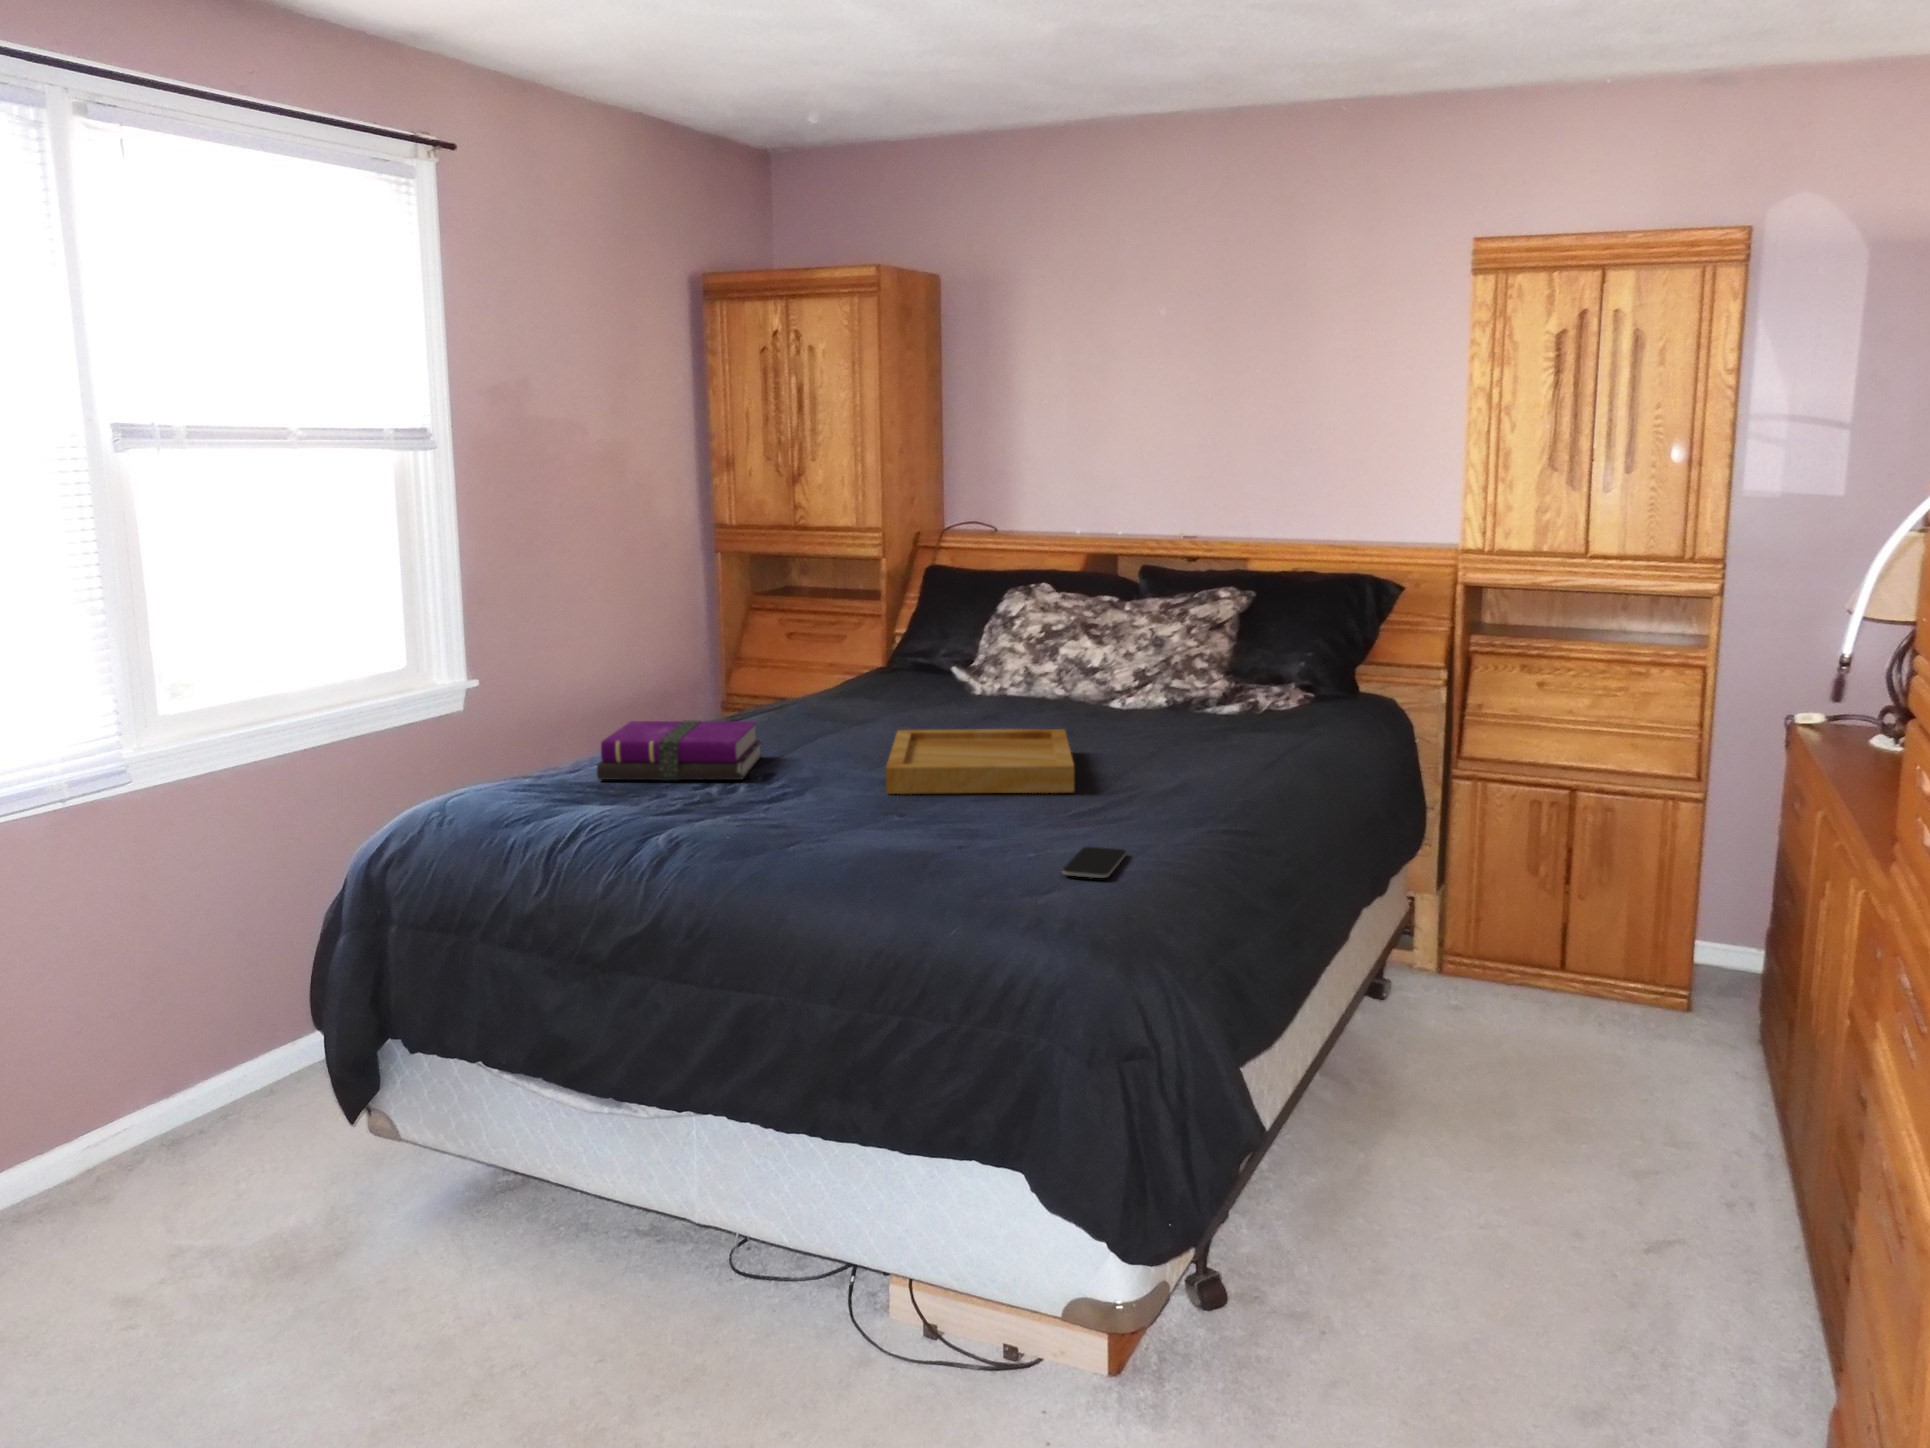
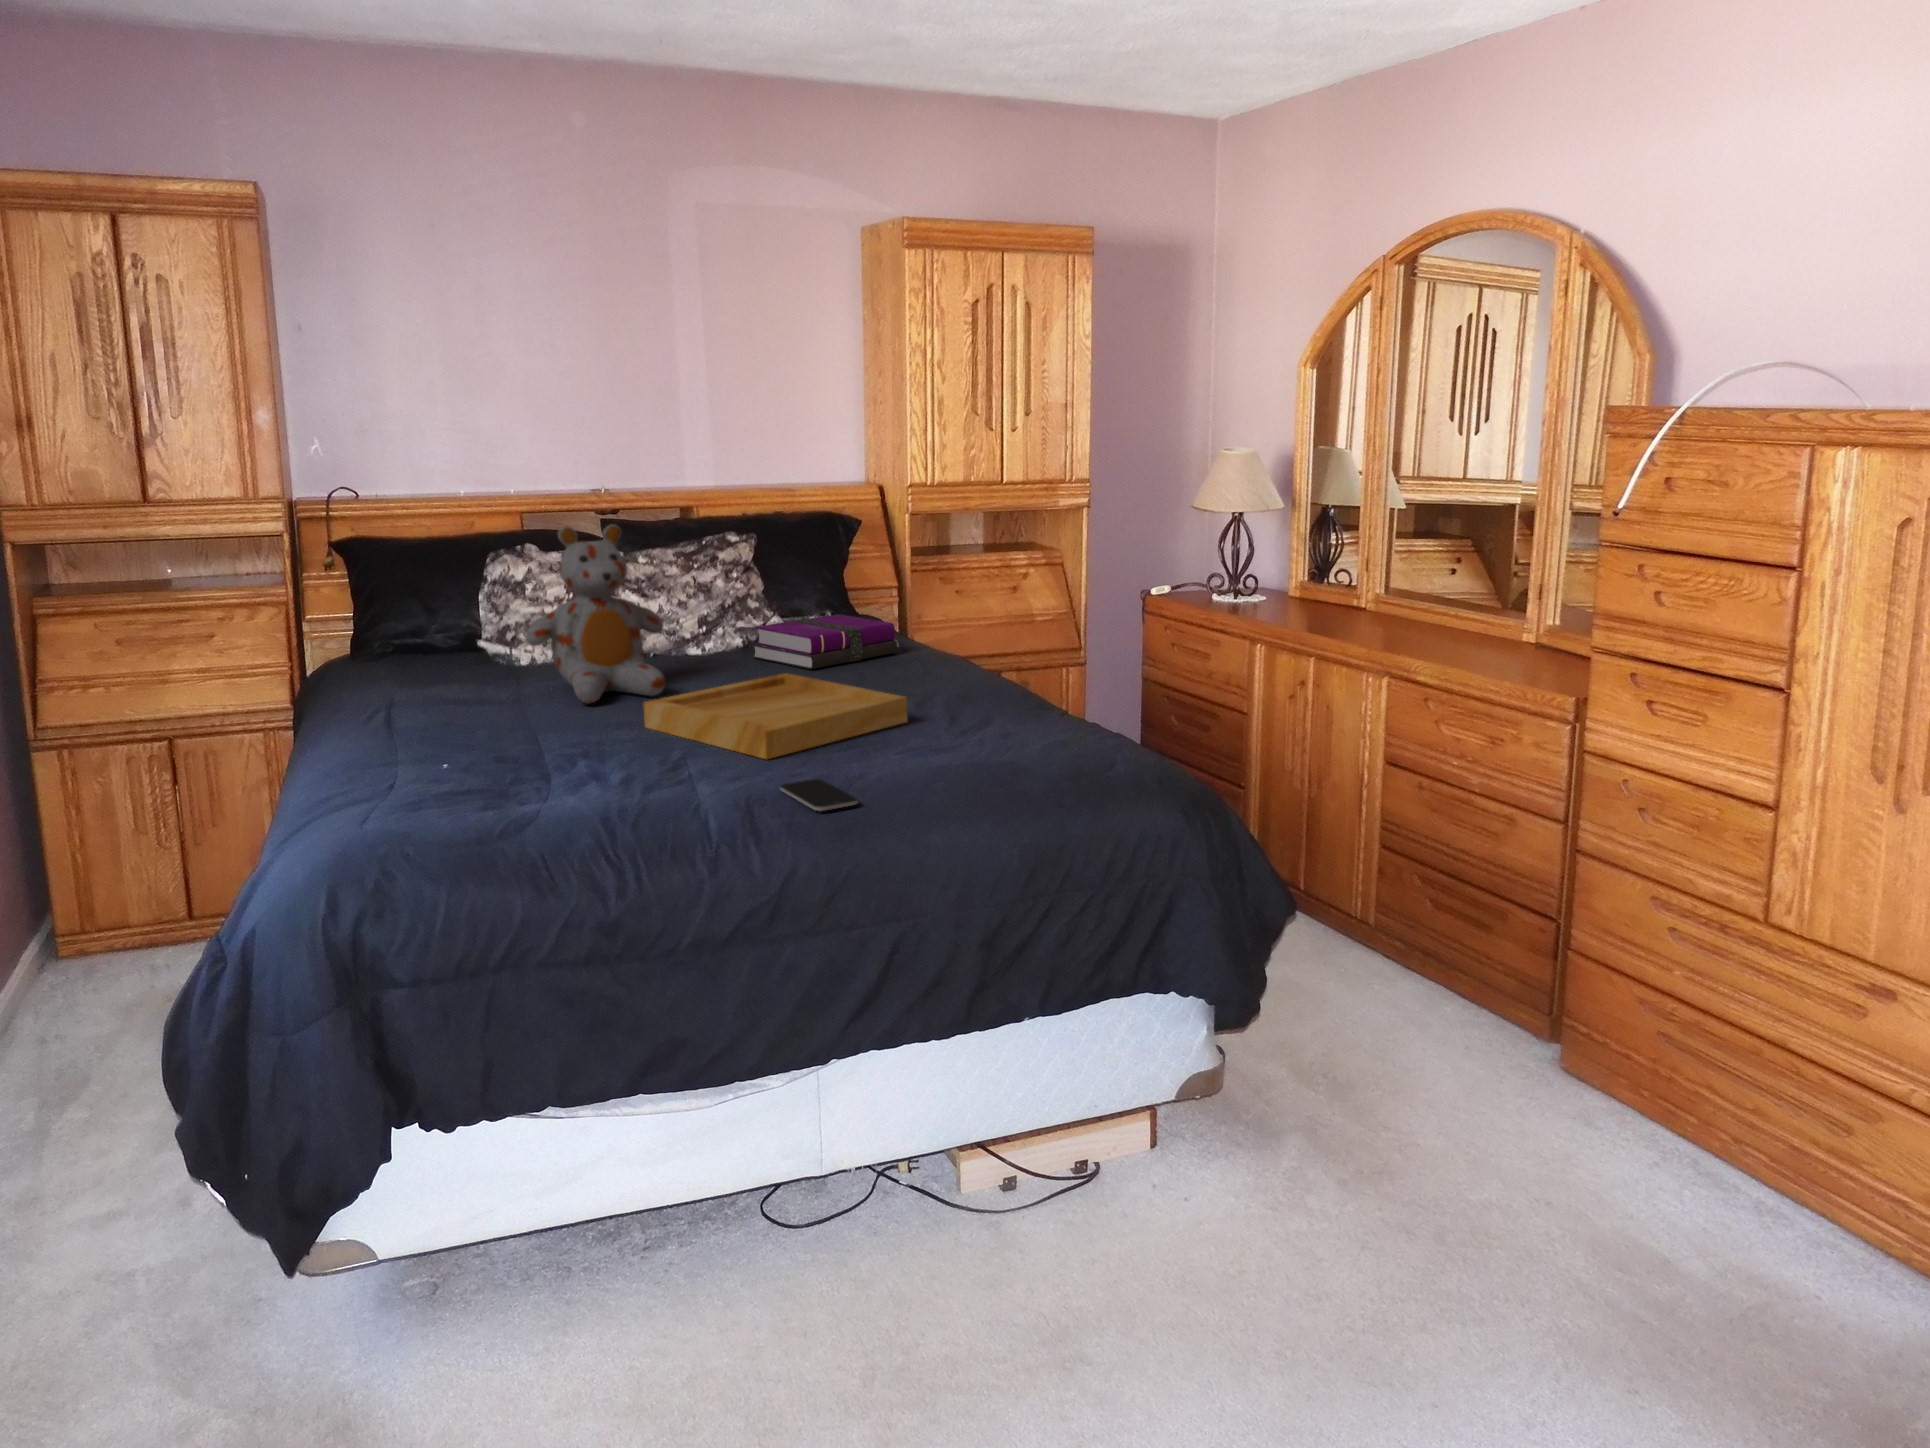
stuffed bear: none [903,570,1024,731] -> present [525,524,665,704]
notebook: present [597,720,762,780] -> present [752,614,899,669]
smartphone: present [1062,847,1126,878] -> present [780,779,858,812]

